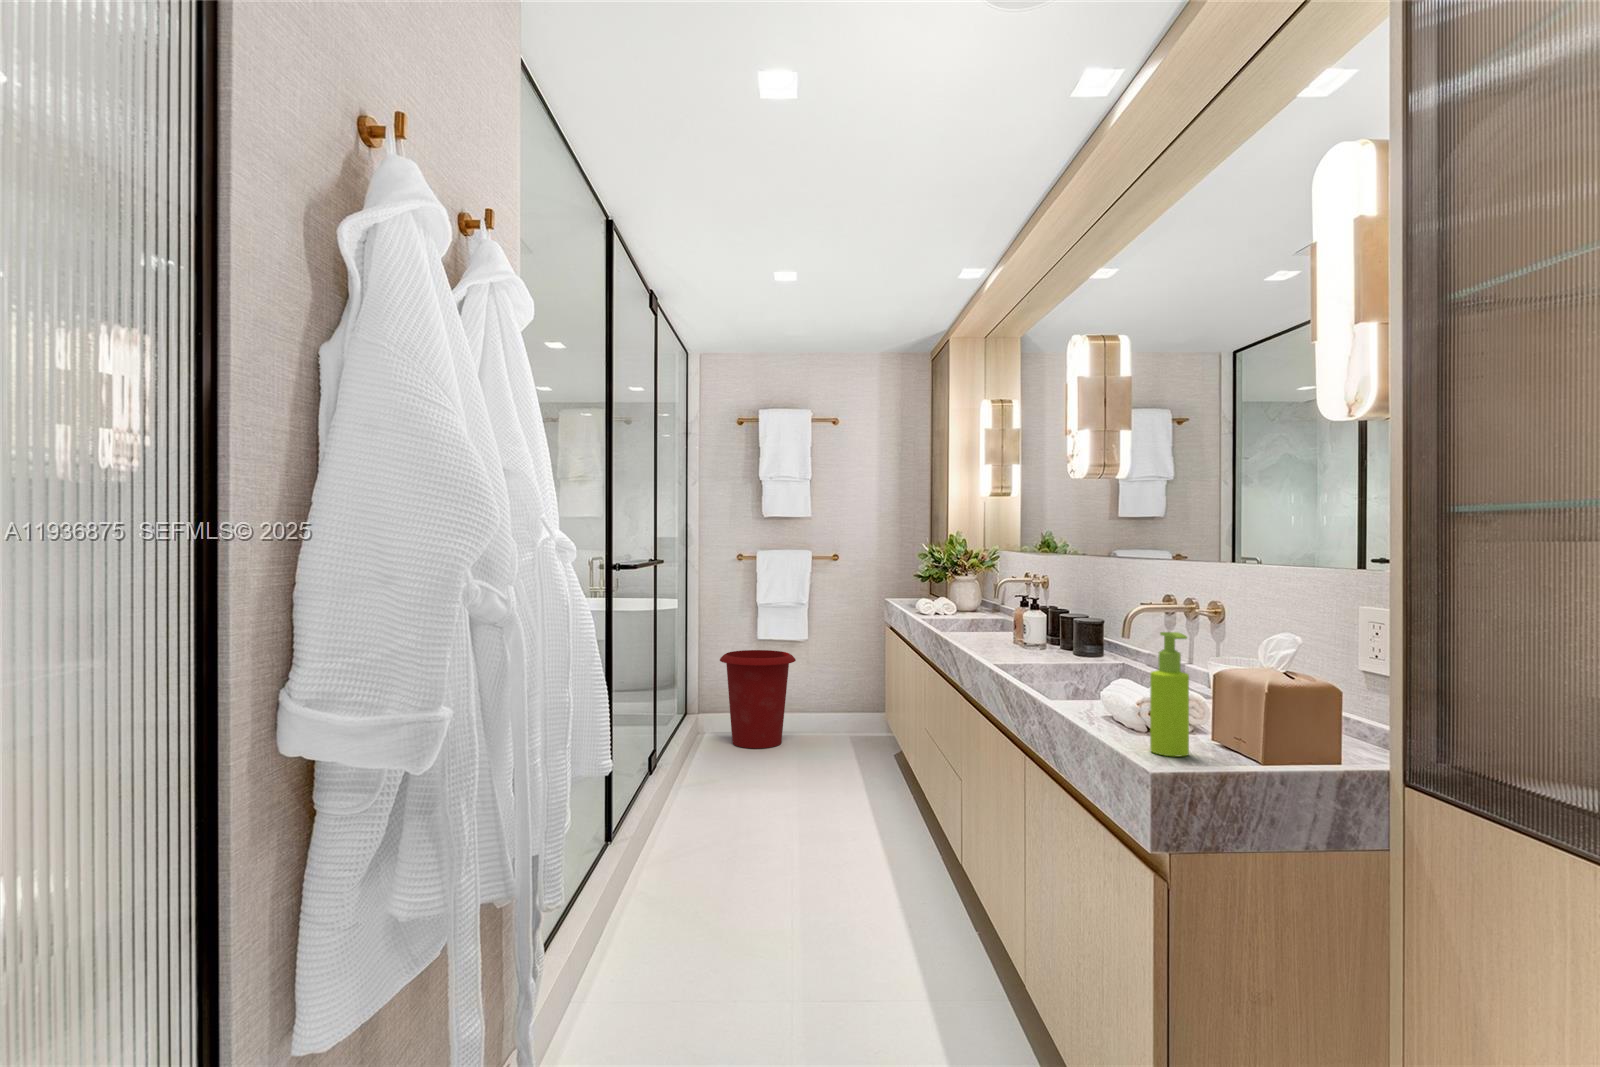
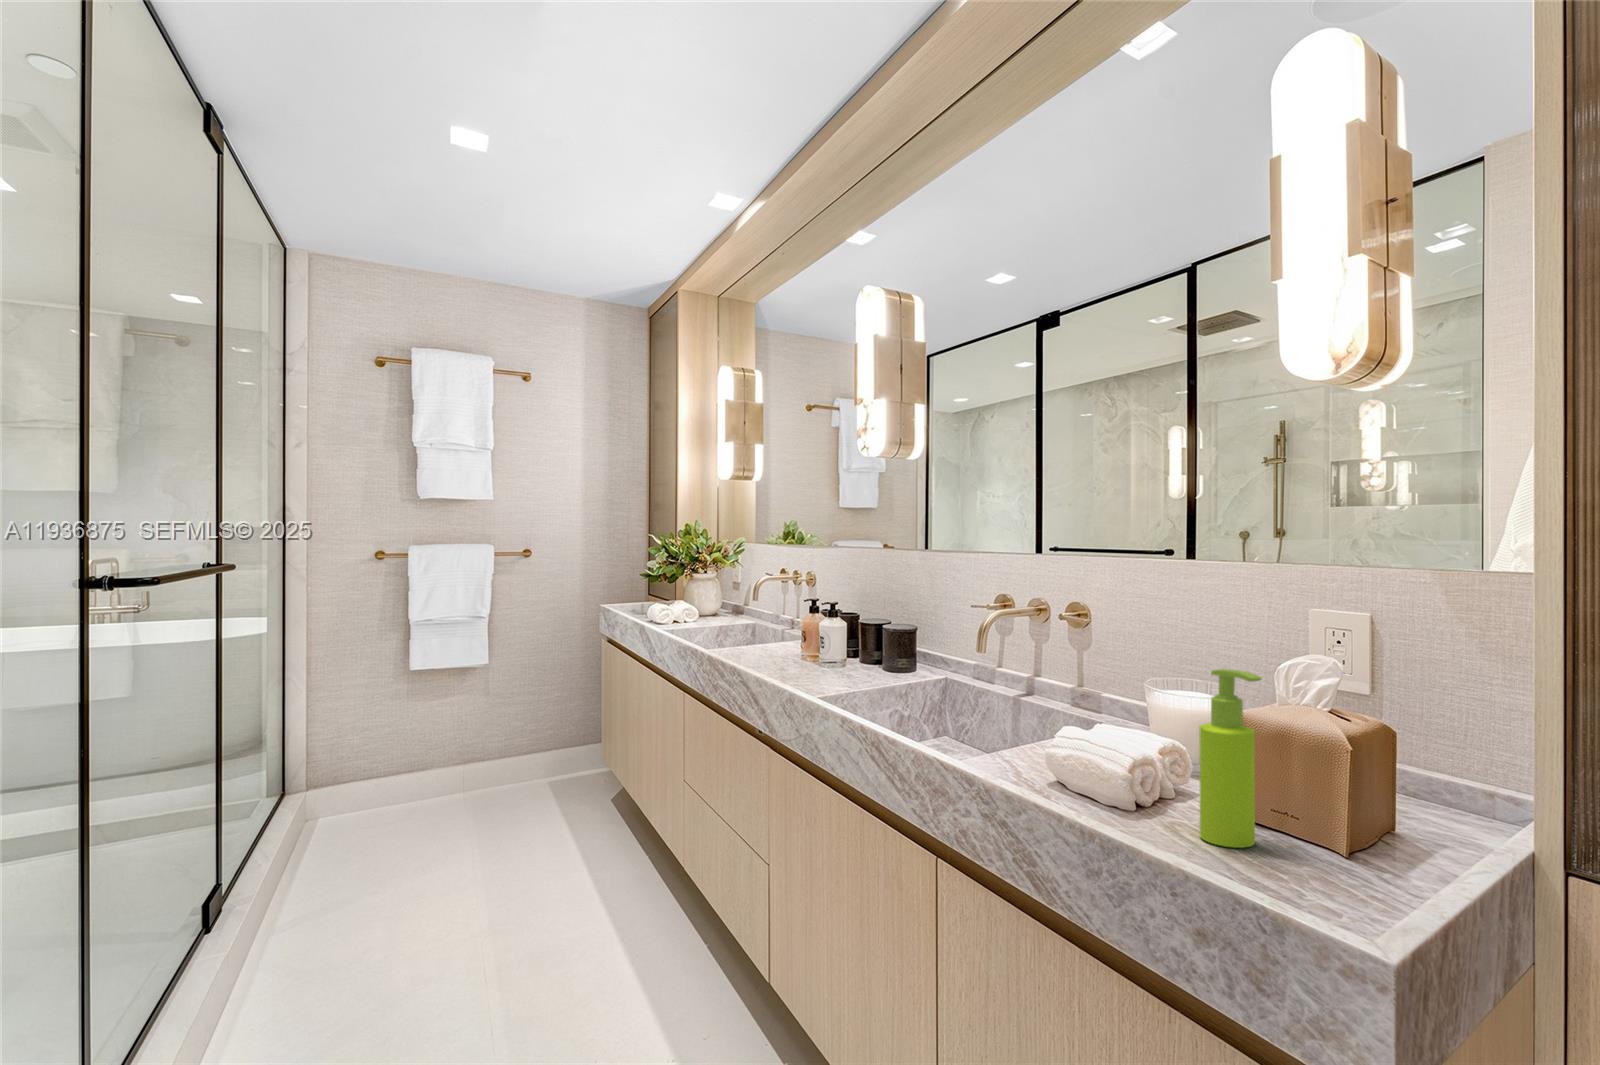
waste bin: present [720,650,796,748] -> none [363,678,474,813]

